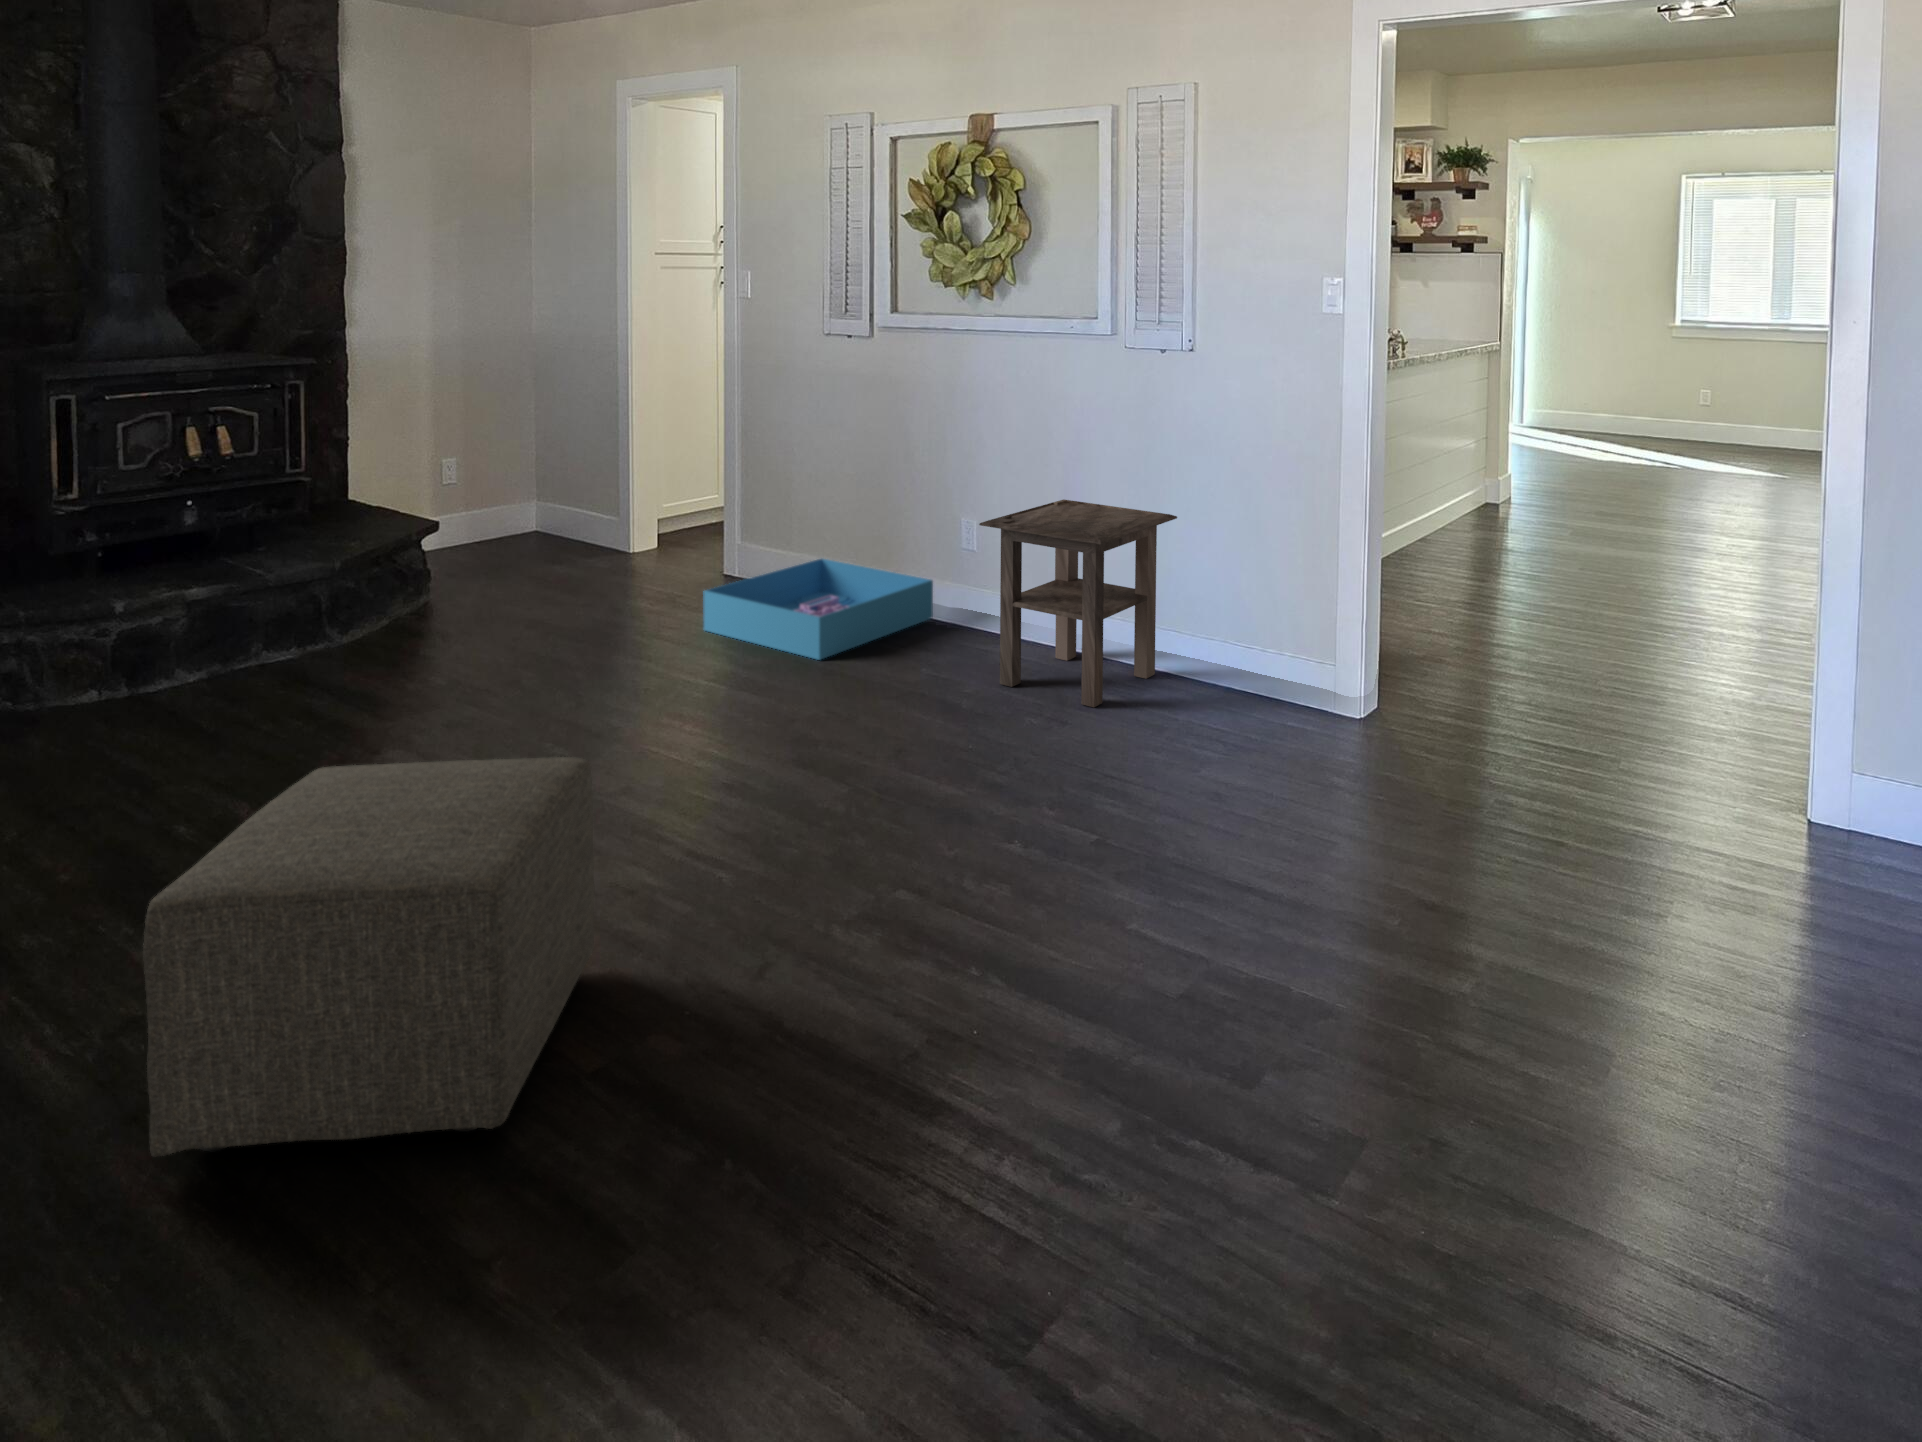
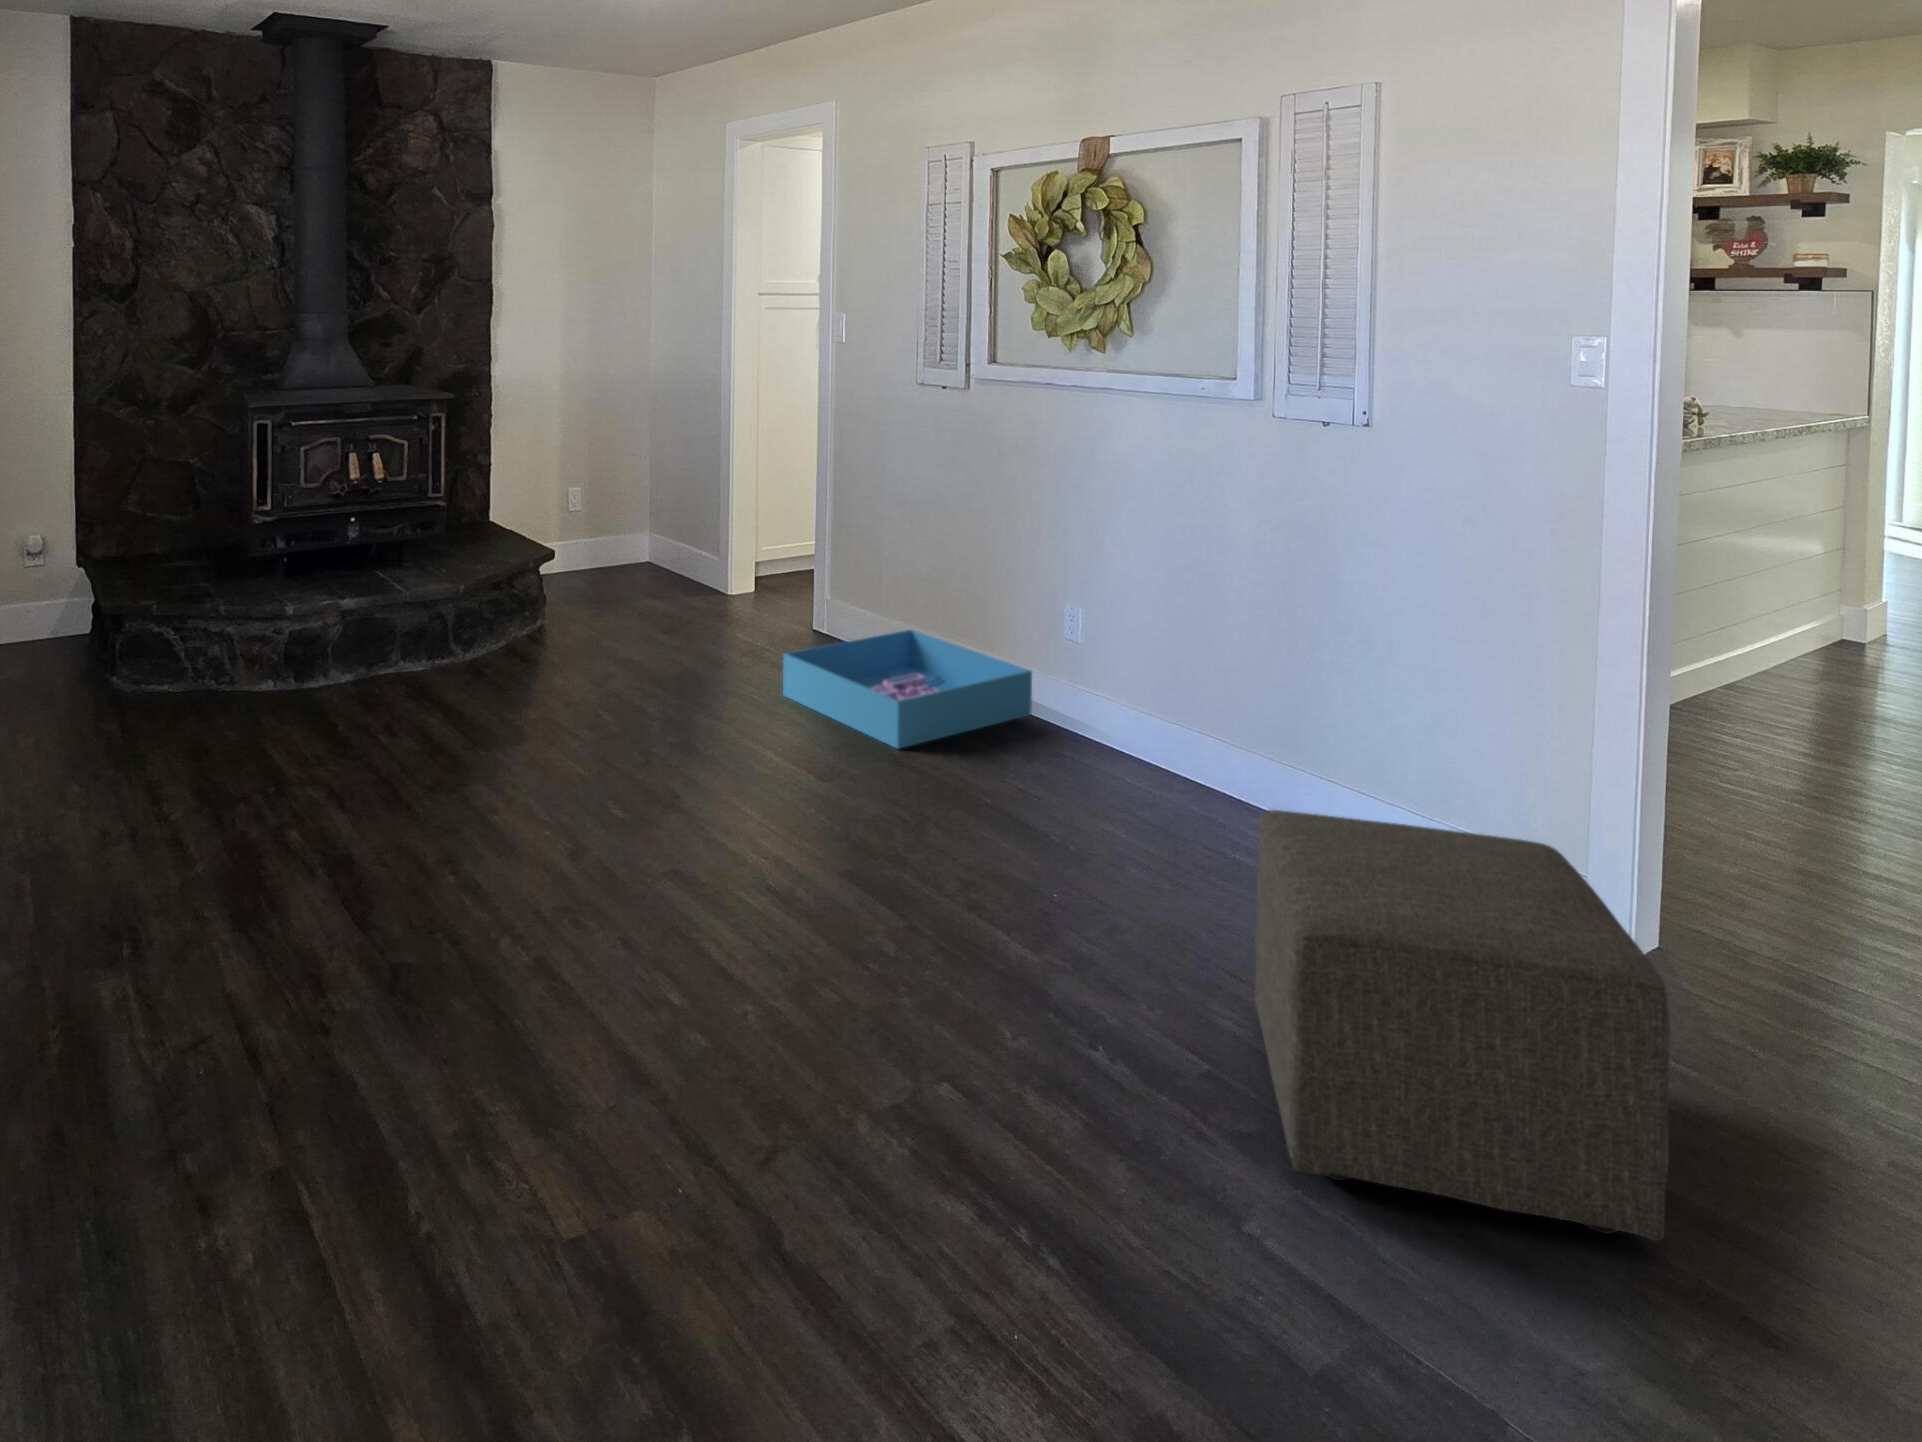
side table: present [979,499,1177,707] -> none [1080,596,1343,866]
ottoman: present [143,757,594,1156] -> present [1255,810,1670,1241]

